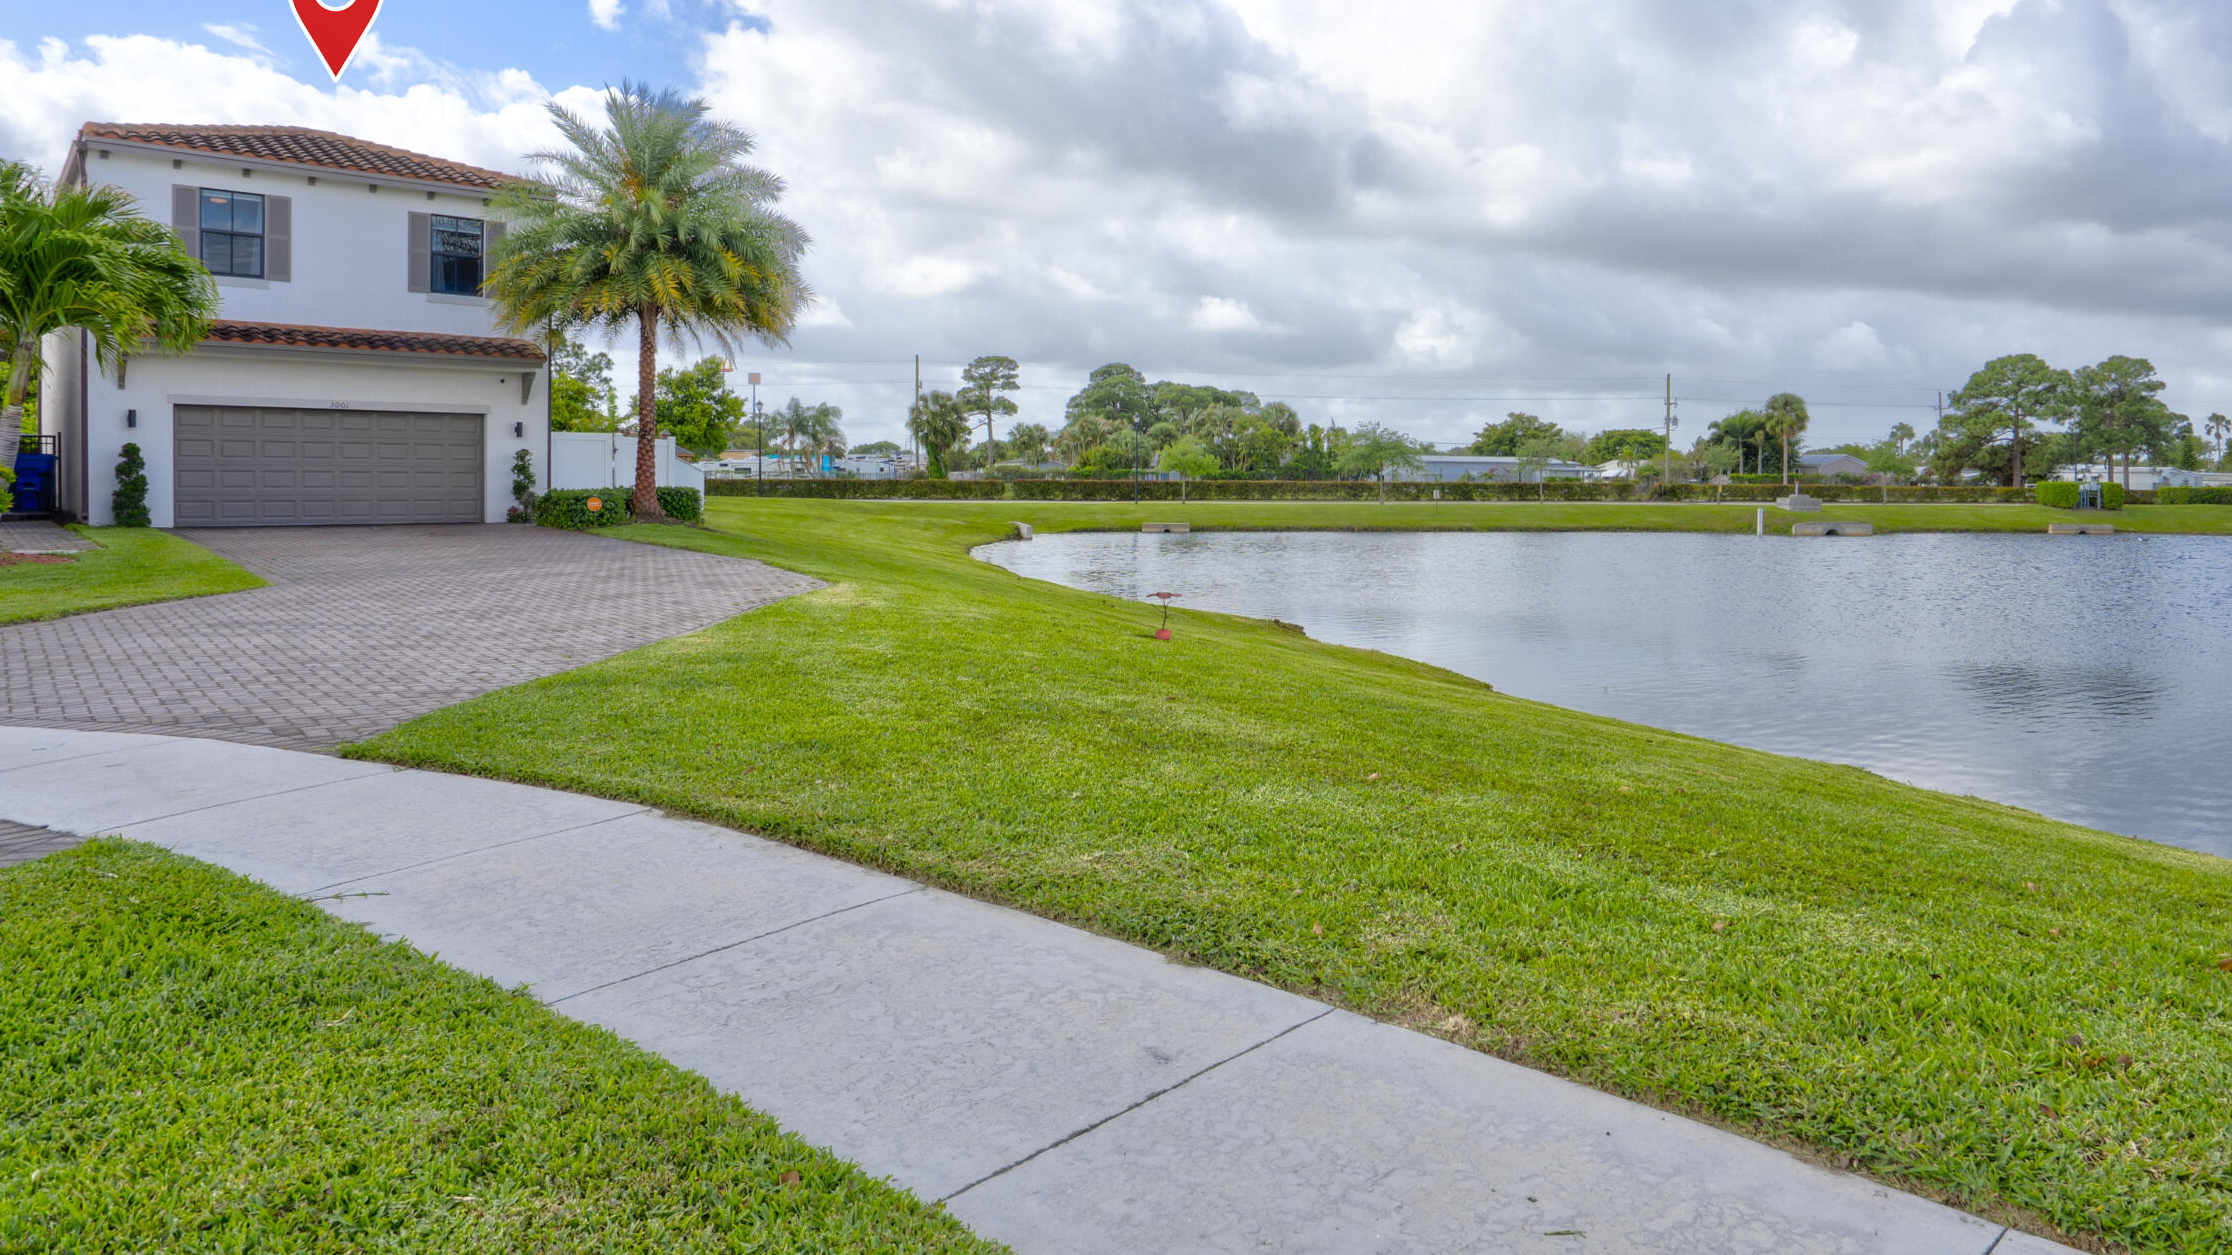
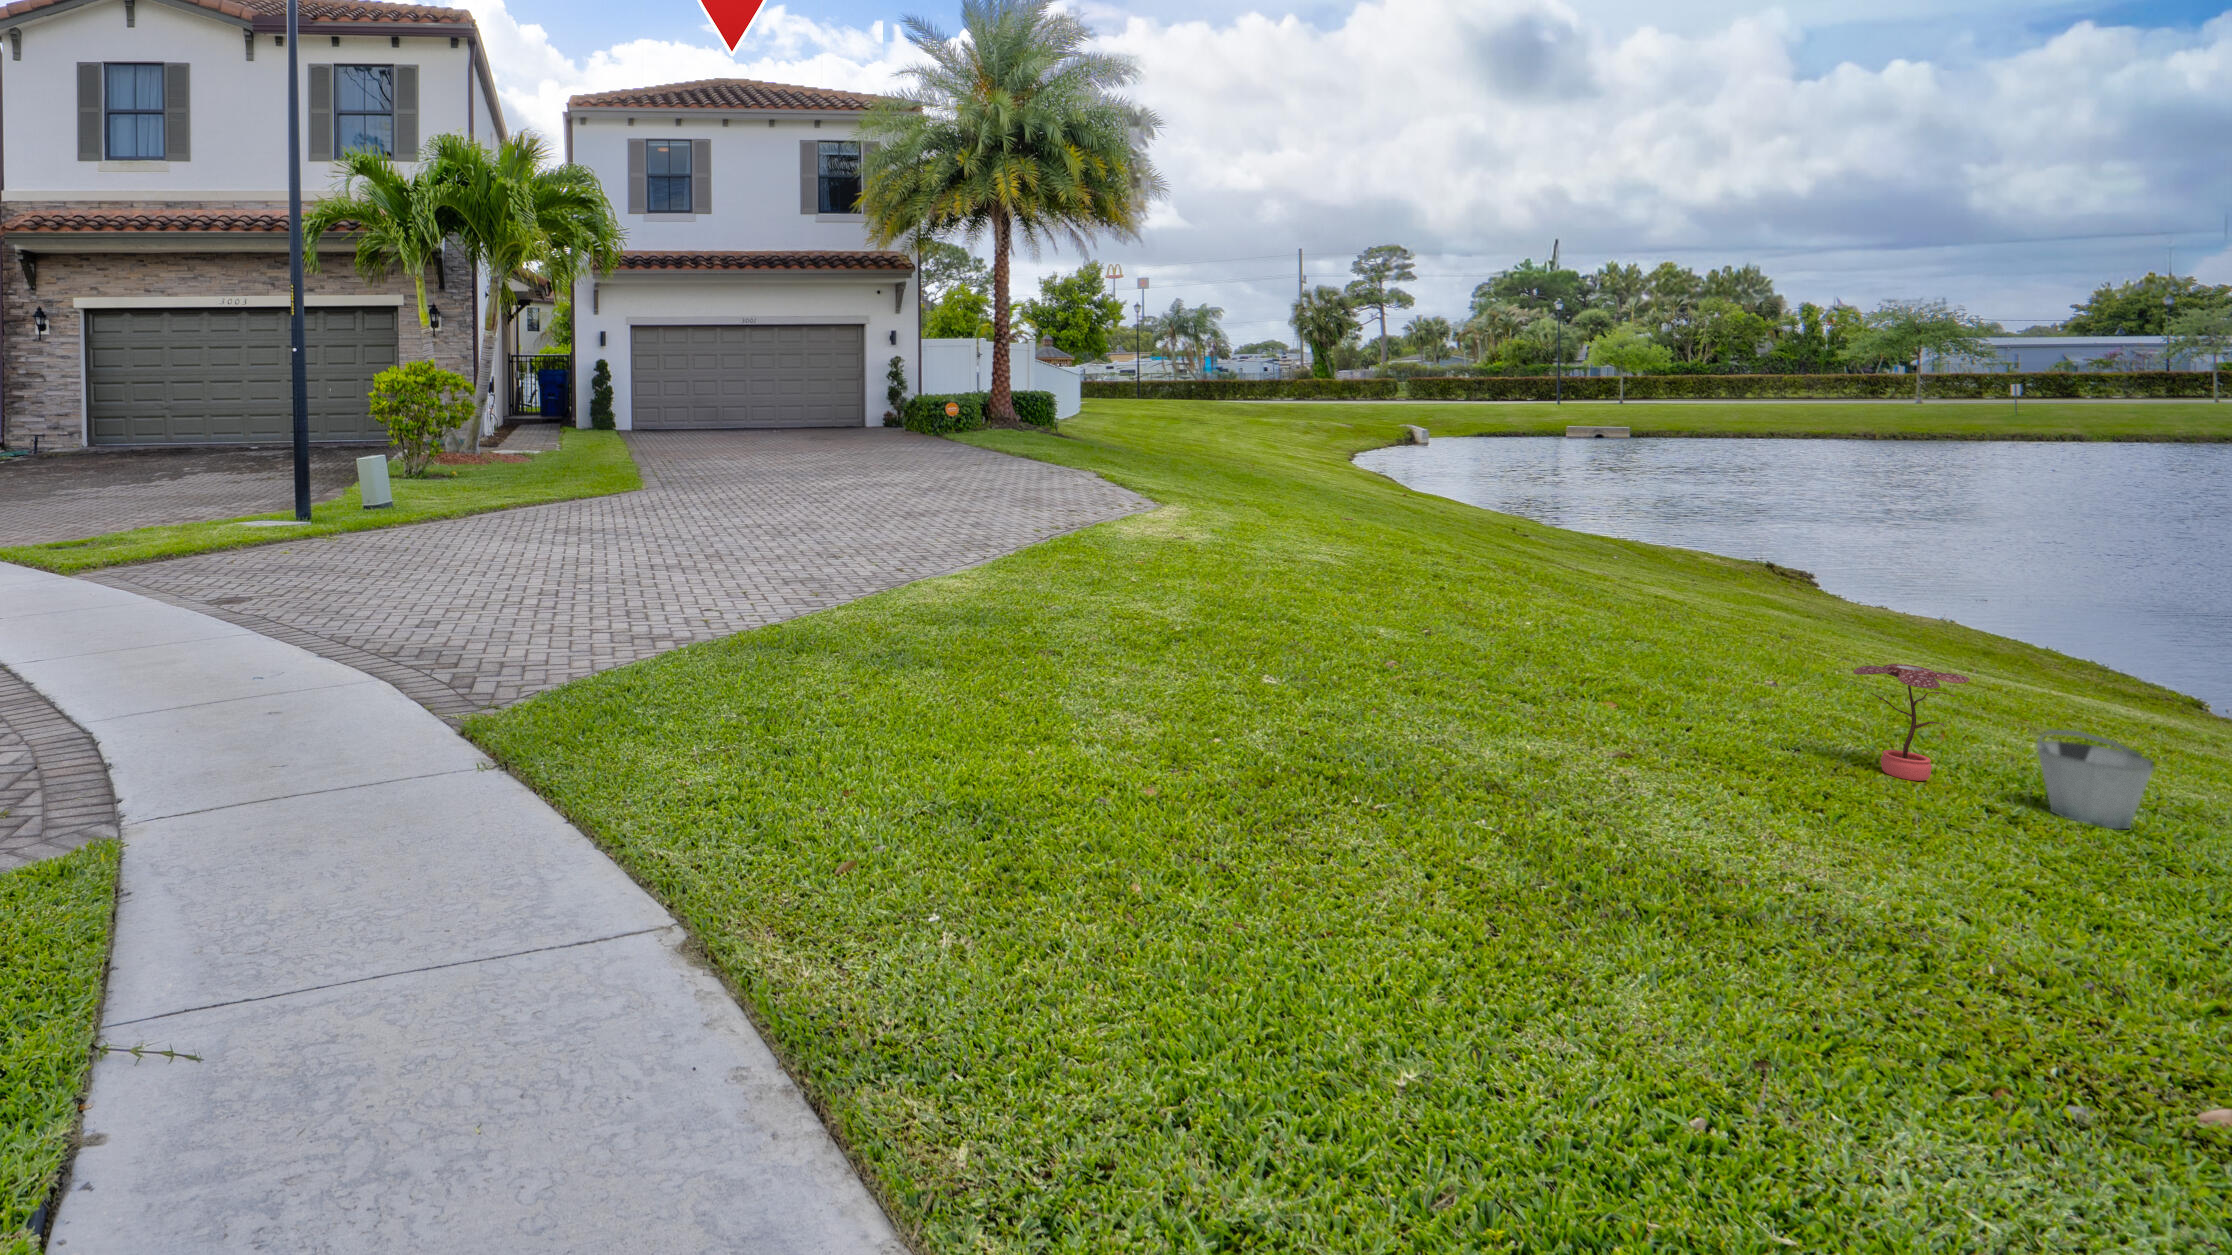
bucket: none [1199,612,1231,646] -> present [2037,730,2154,829]

